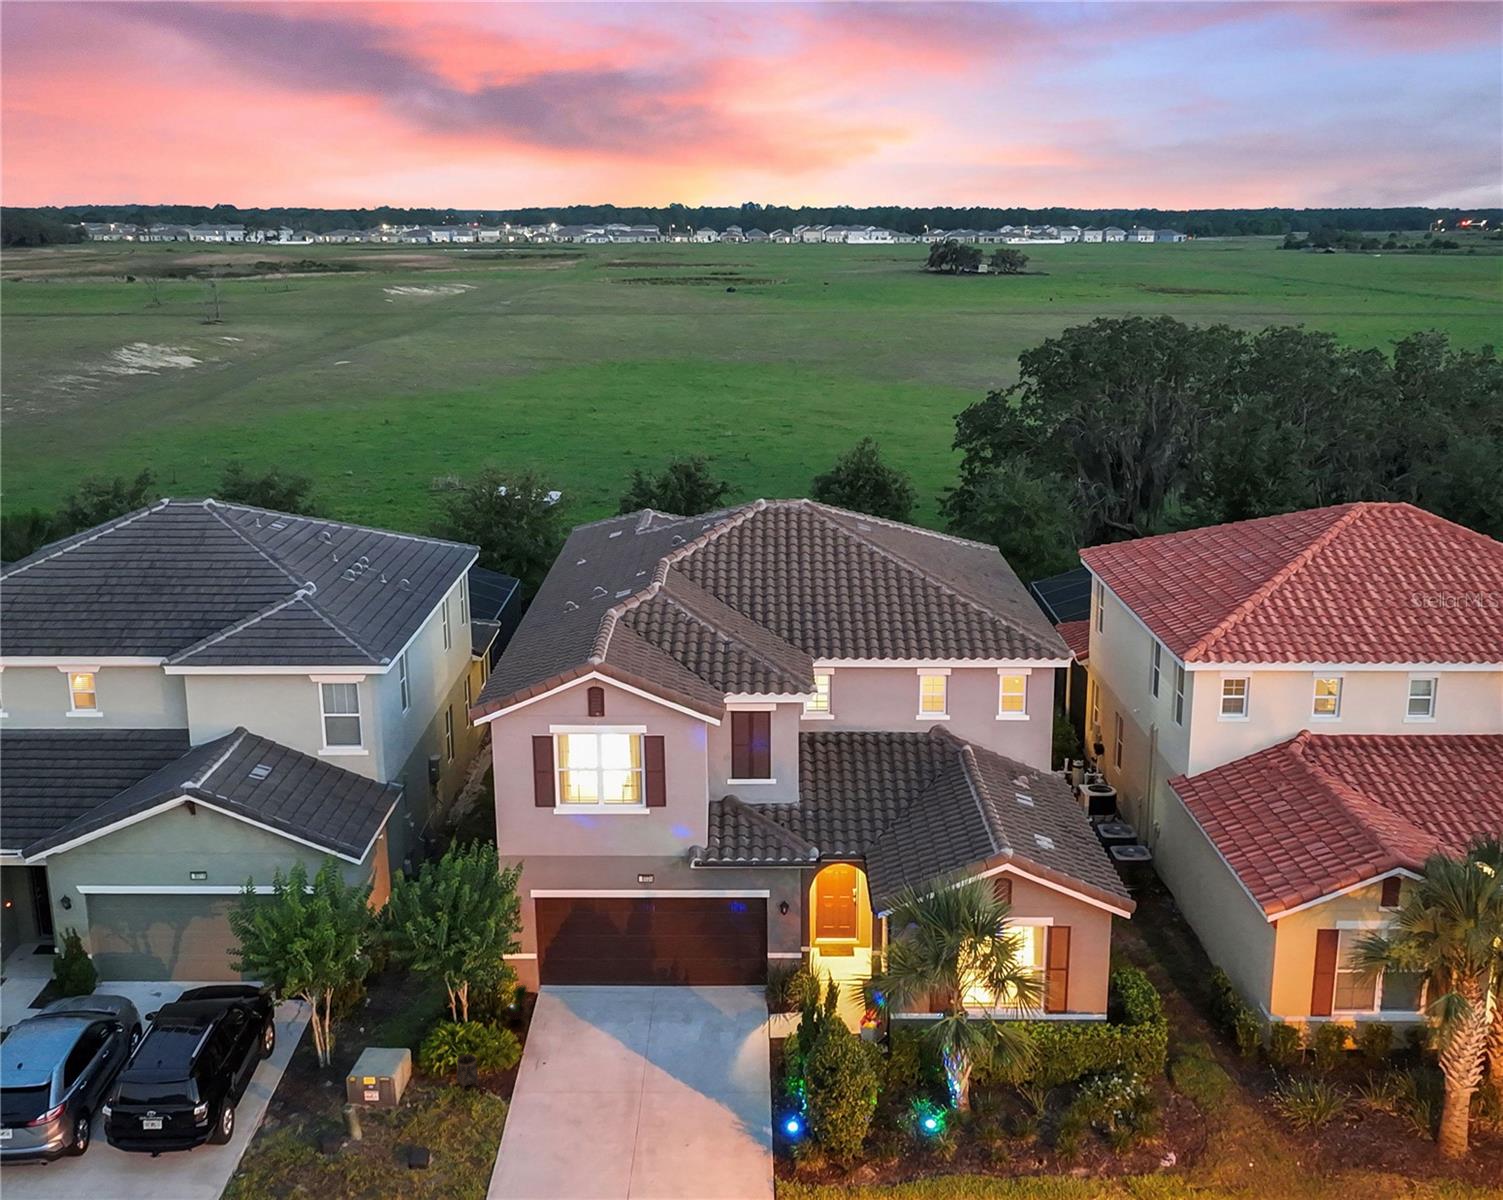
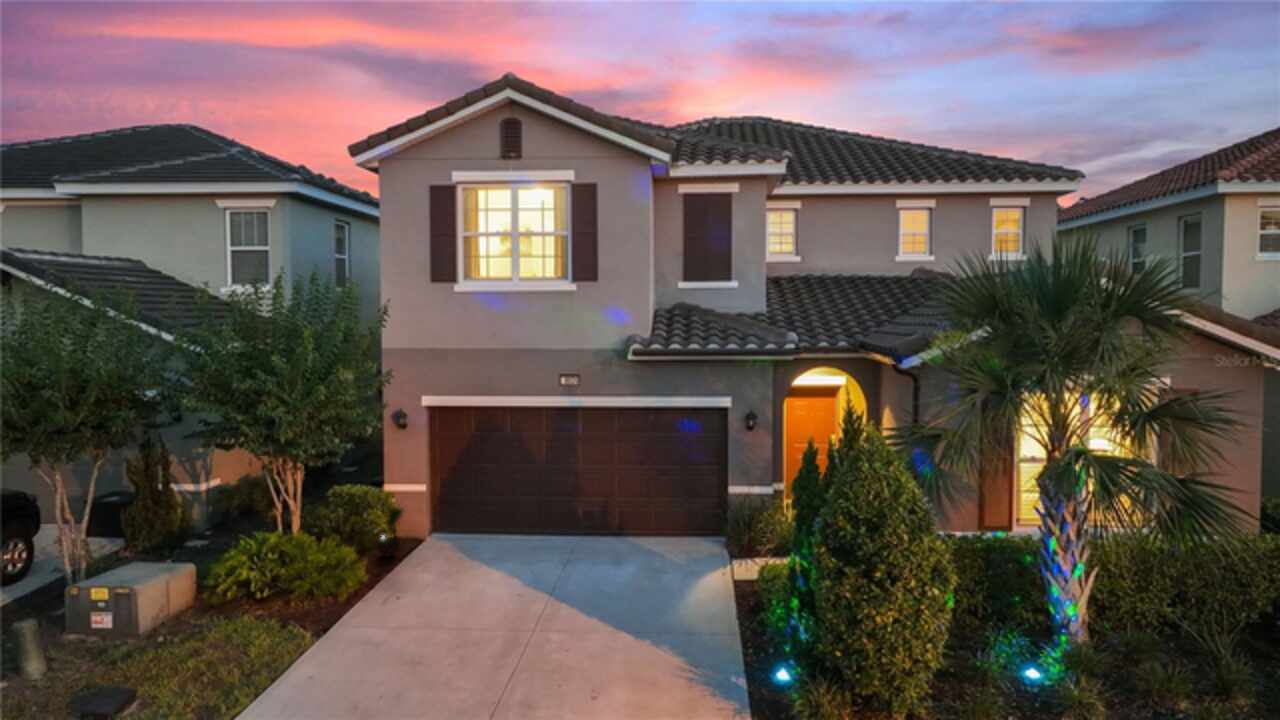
basket: present [456,1054,479,1090] -> none [255,567,289,621]

